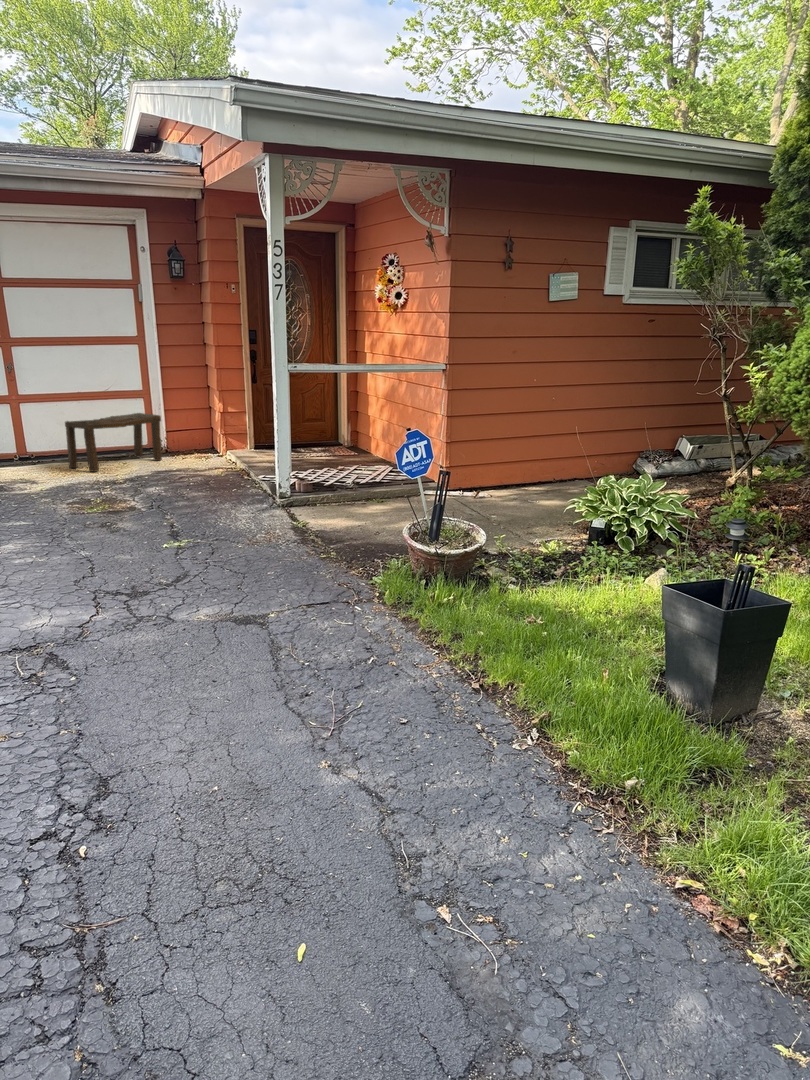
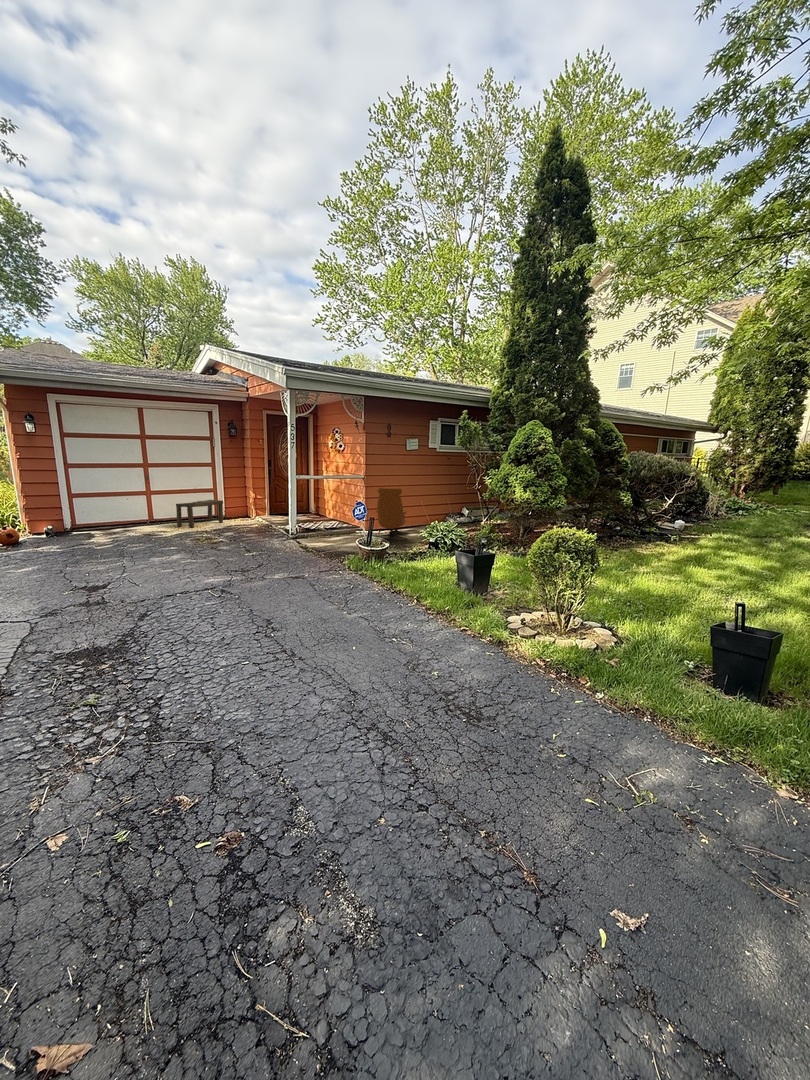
lounge chair: none [464,392,541,522] -> present [376,488,407,542]

